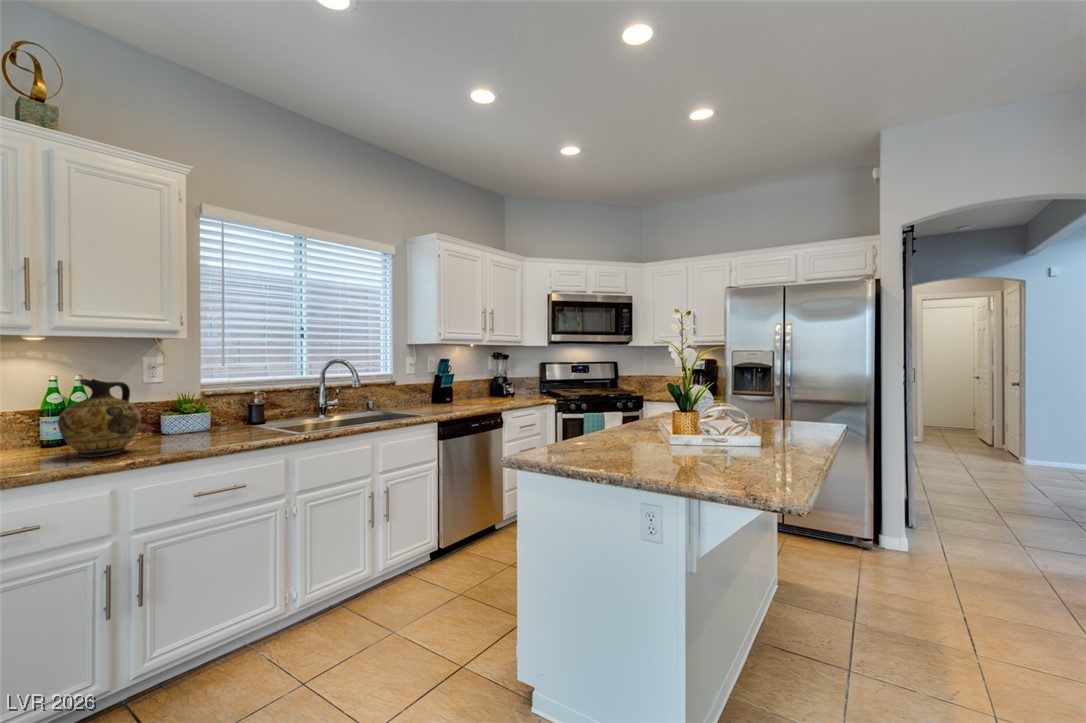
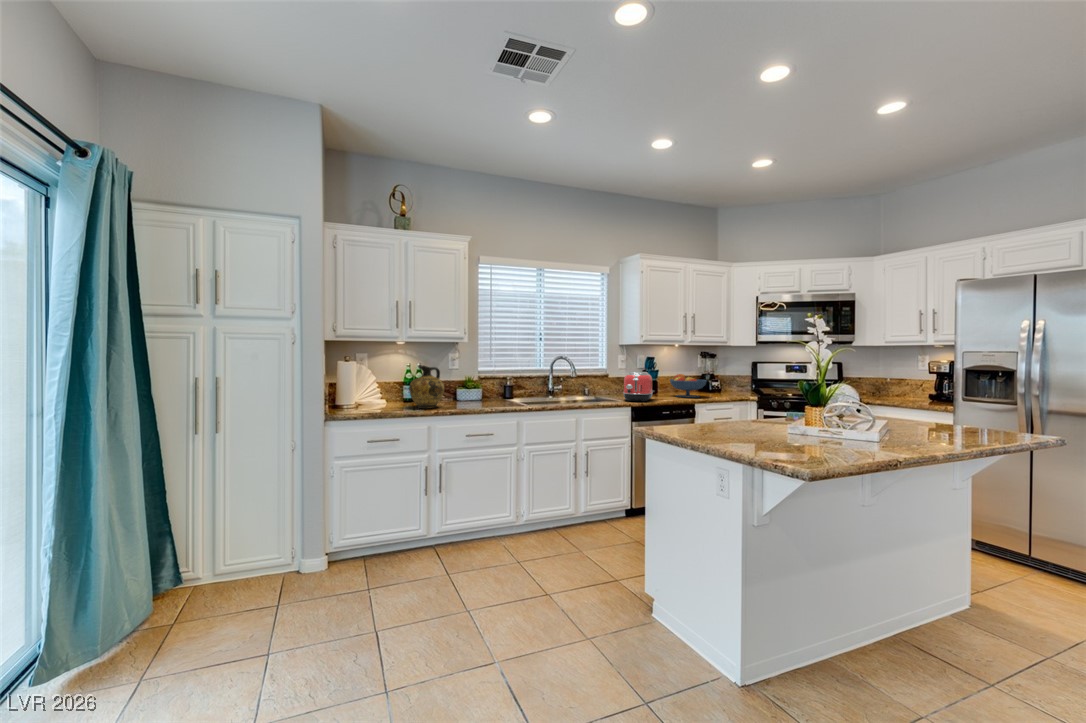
toaster: none [425,377,460,415] -> present [623,372,653,402]
fruit bowl: none [469,378,510,405] -> present [670,374,707,398]

